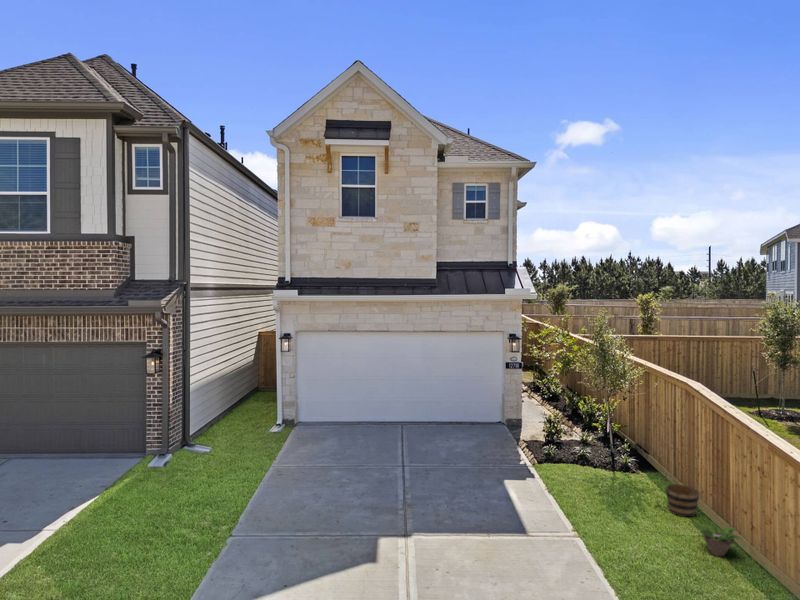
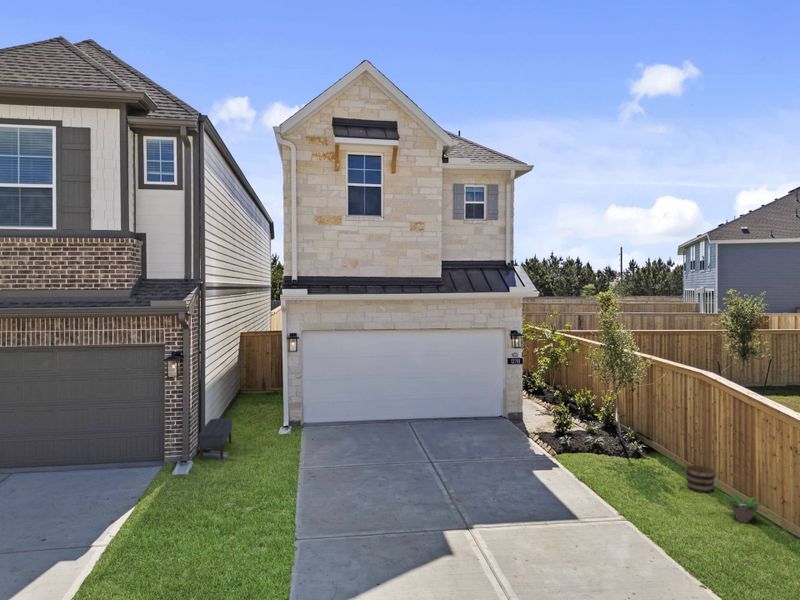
bench: none [178,414,221,455] -> present [199,418,232,460]

